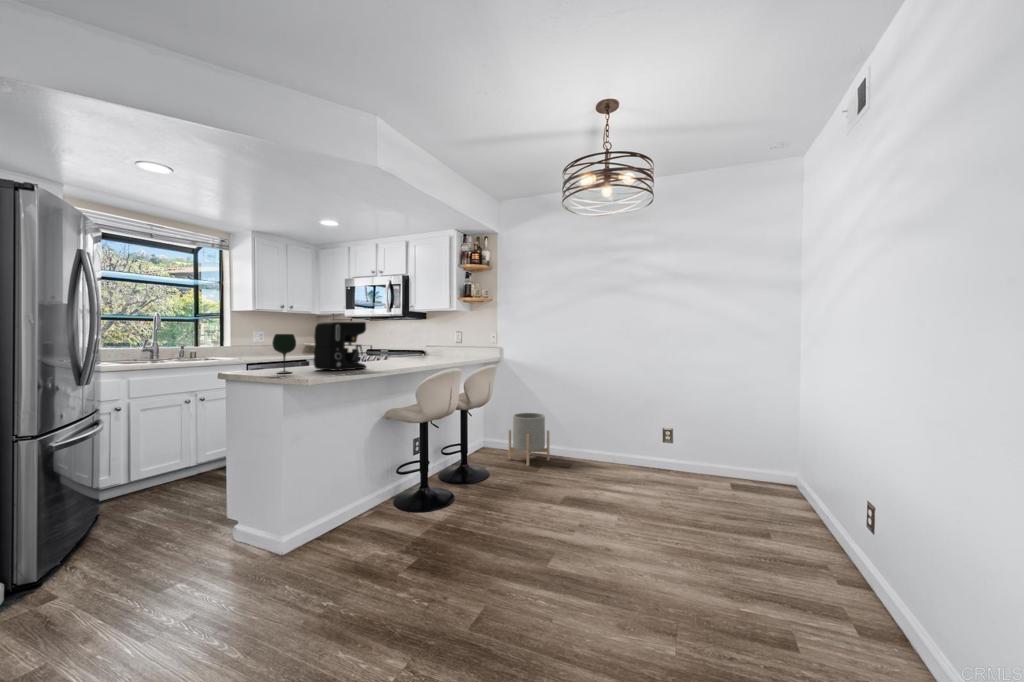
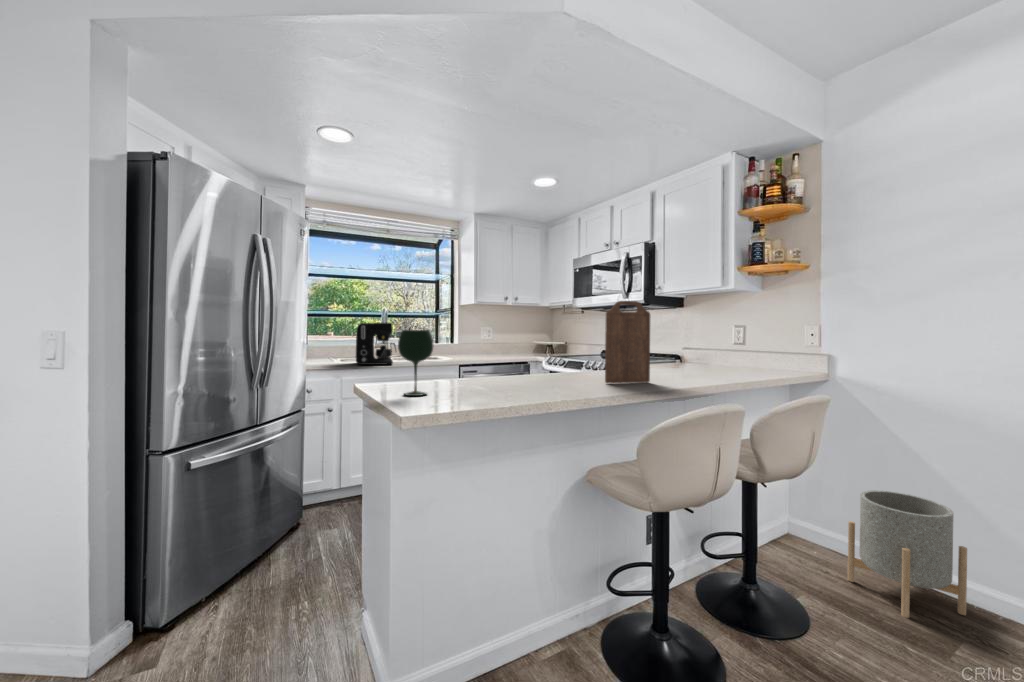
cutting board: none [390,318,415,365] -> present [605,301,650,383]
coffee maker: present [314,322,366,371] -> present [356,323,396,365]

